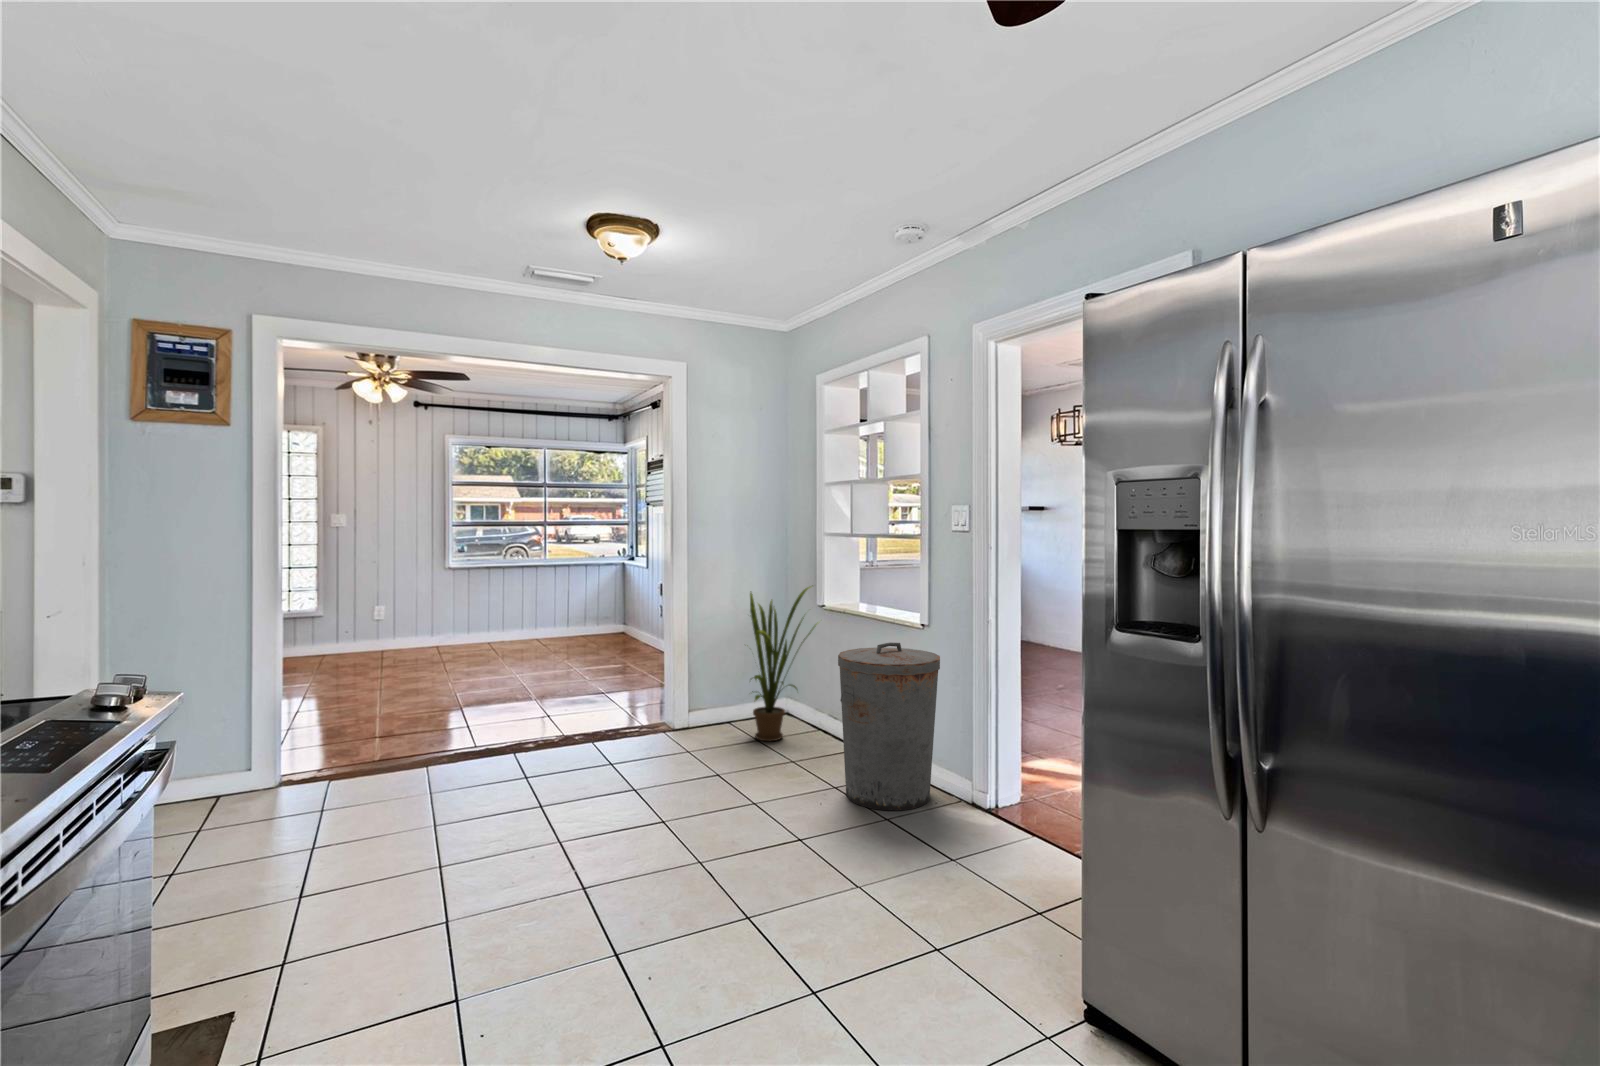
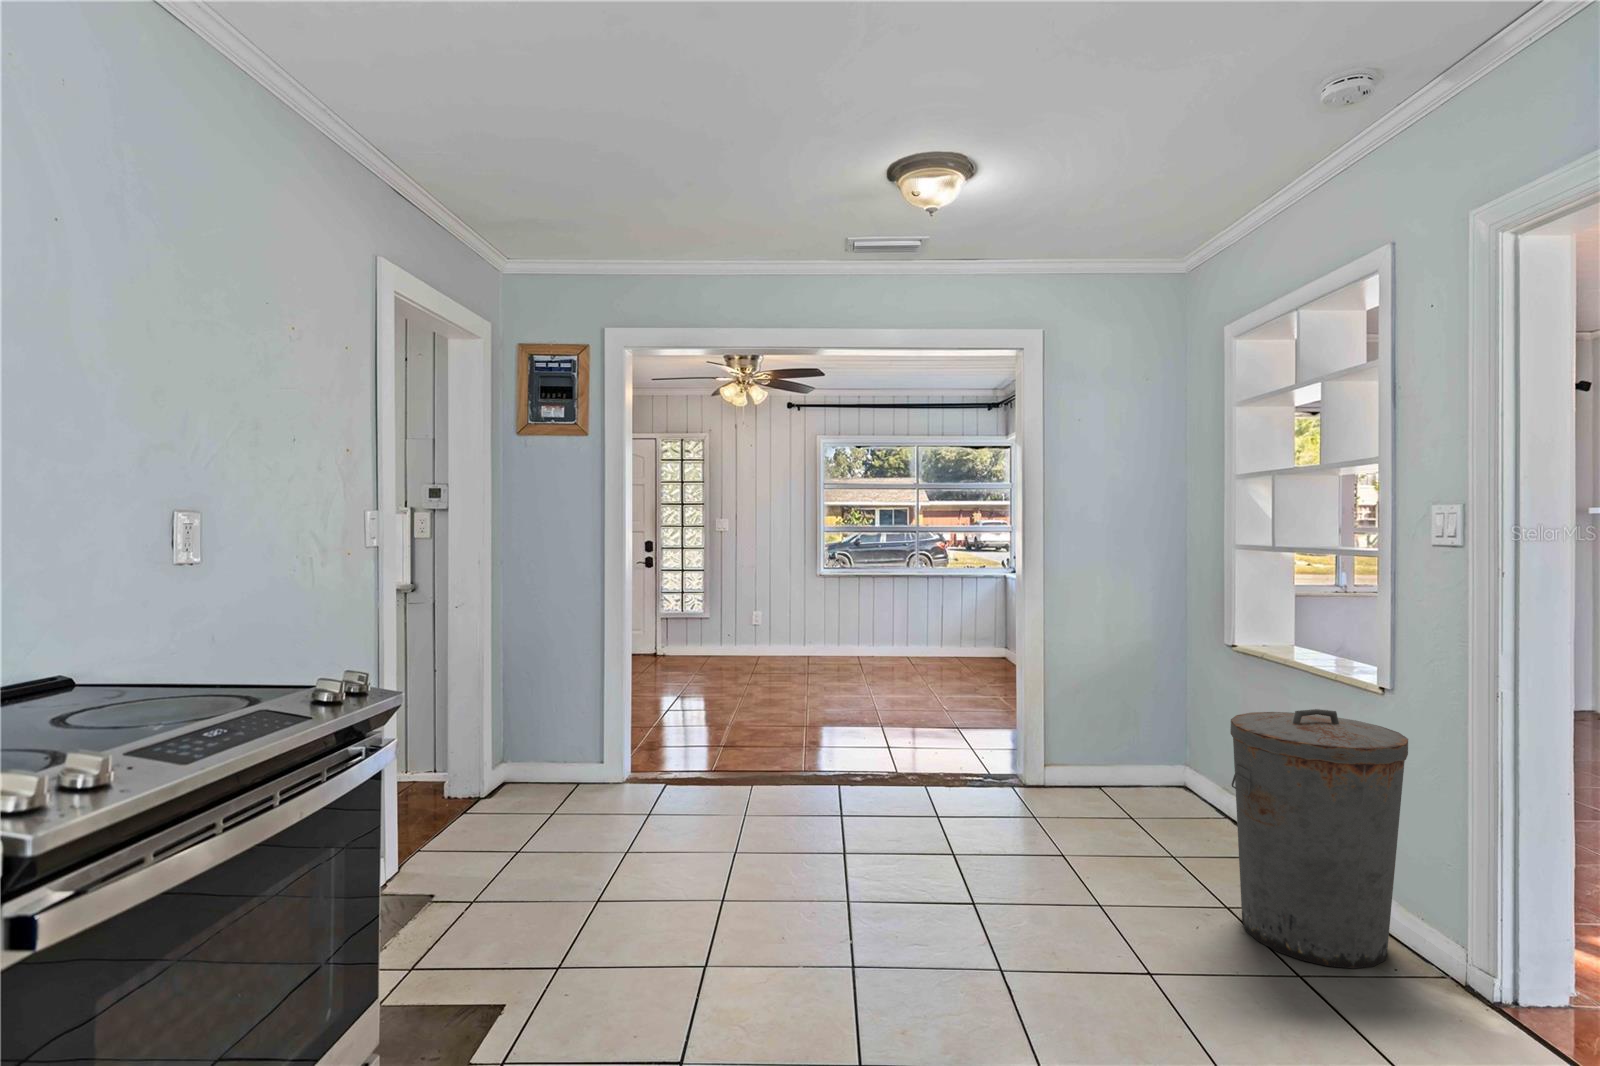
house plant: present [750,585,817,741] -> none [1113,615,1230,819]

